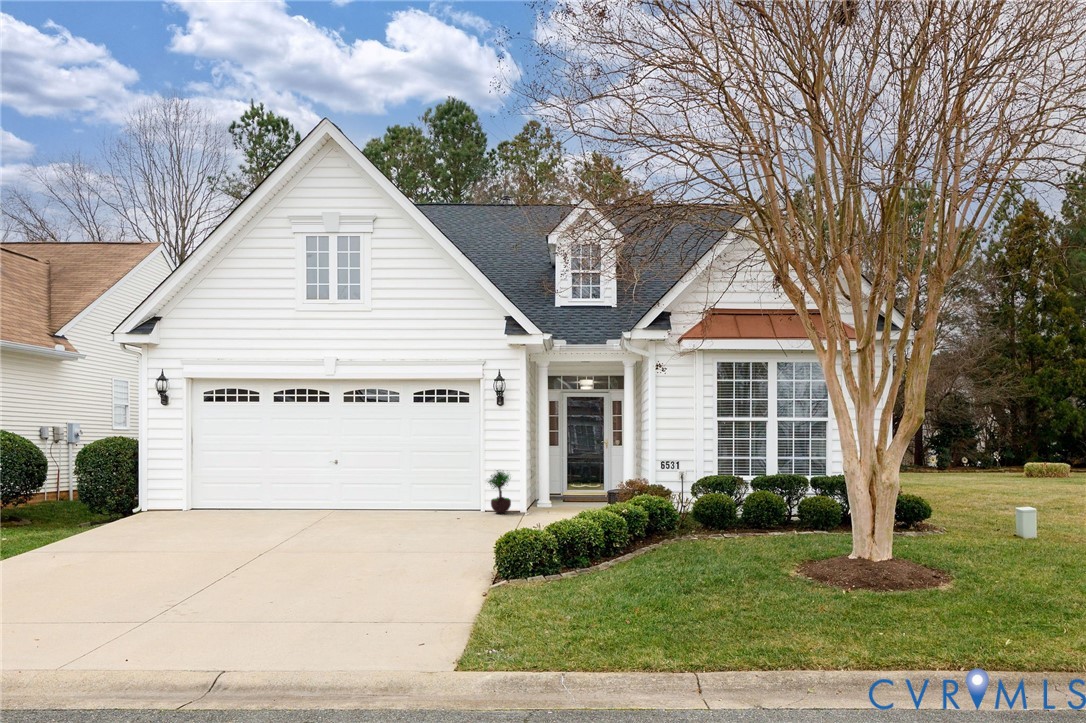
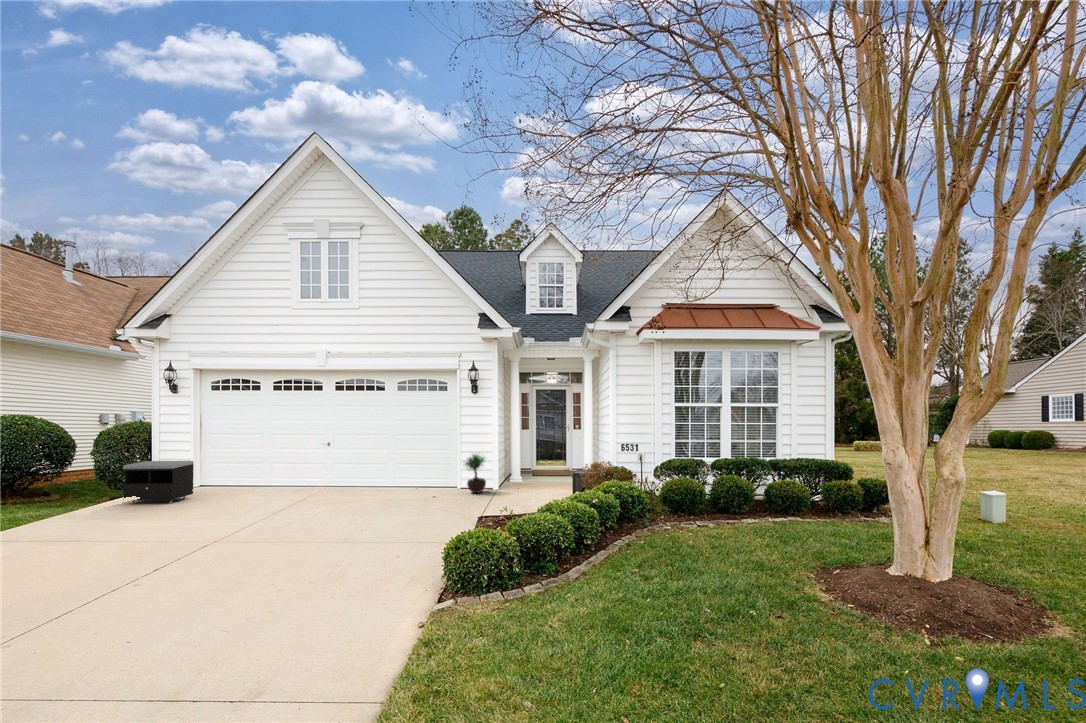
storage bench: none [127,477,195,521] -> present [123,461,194,504]

